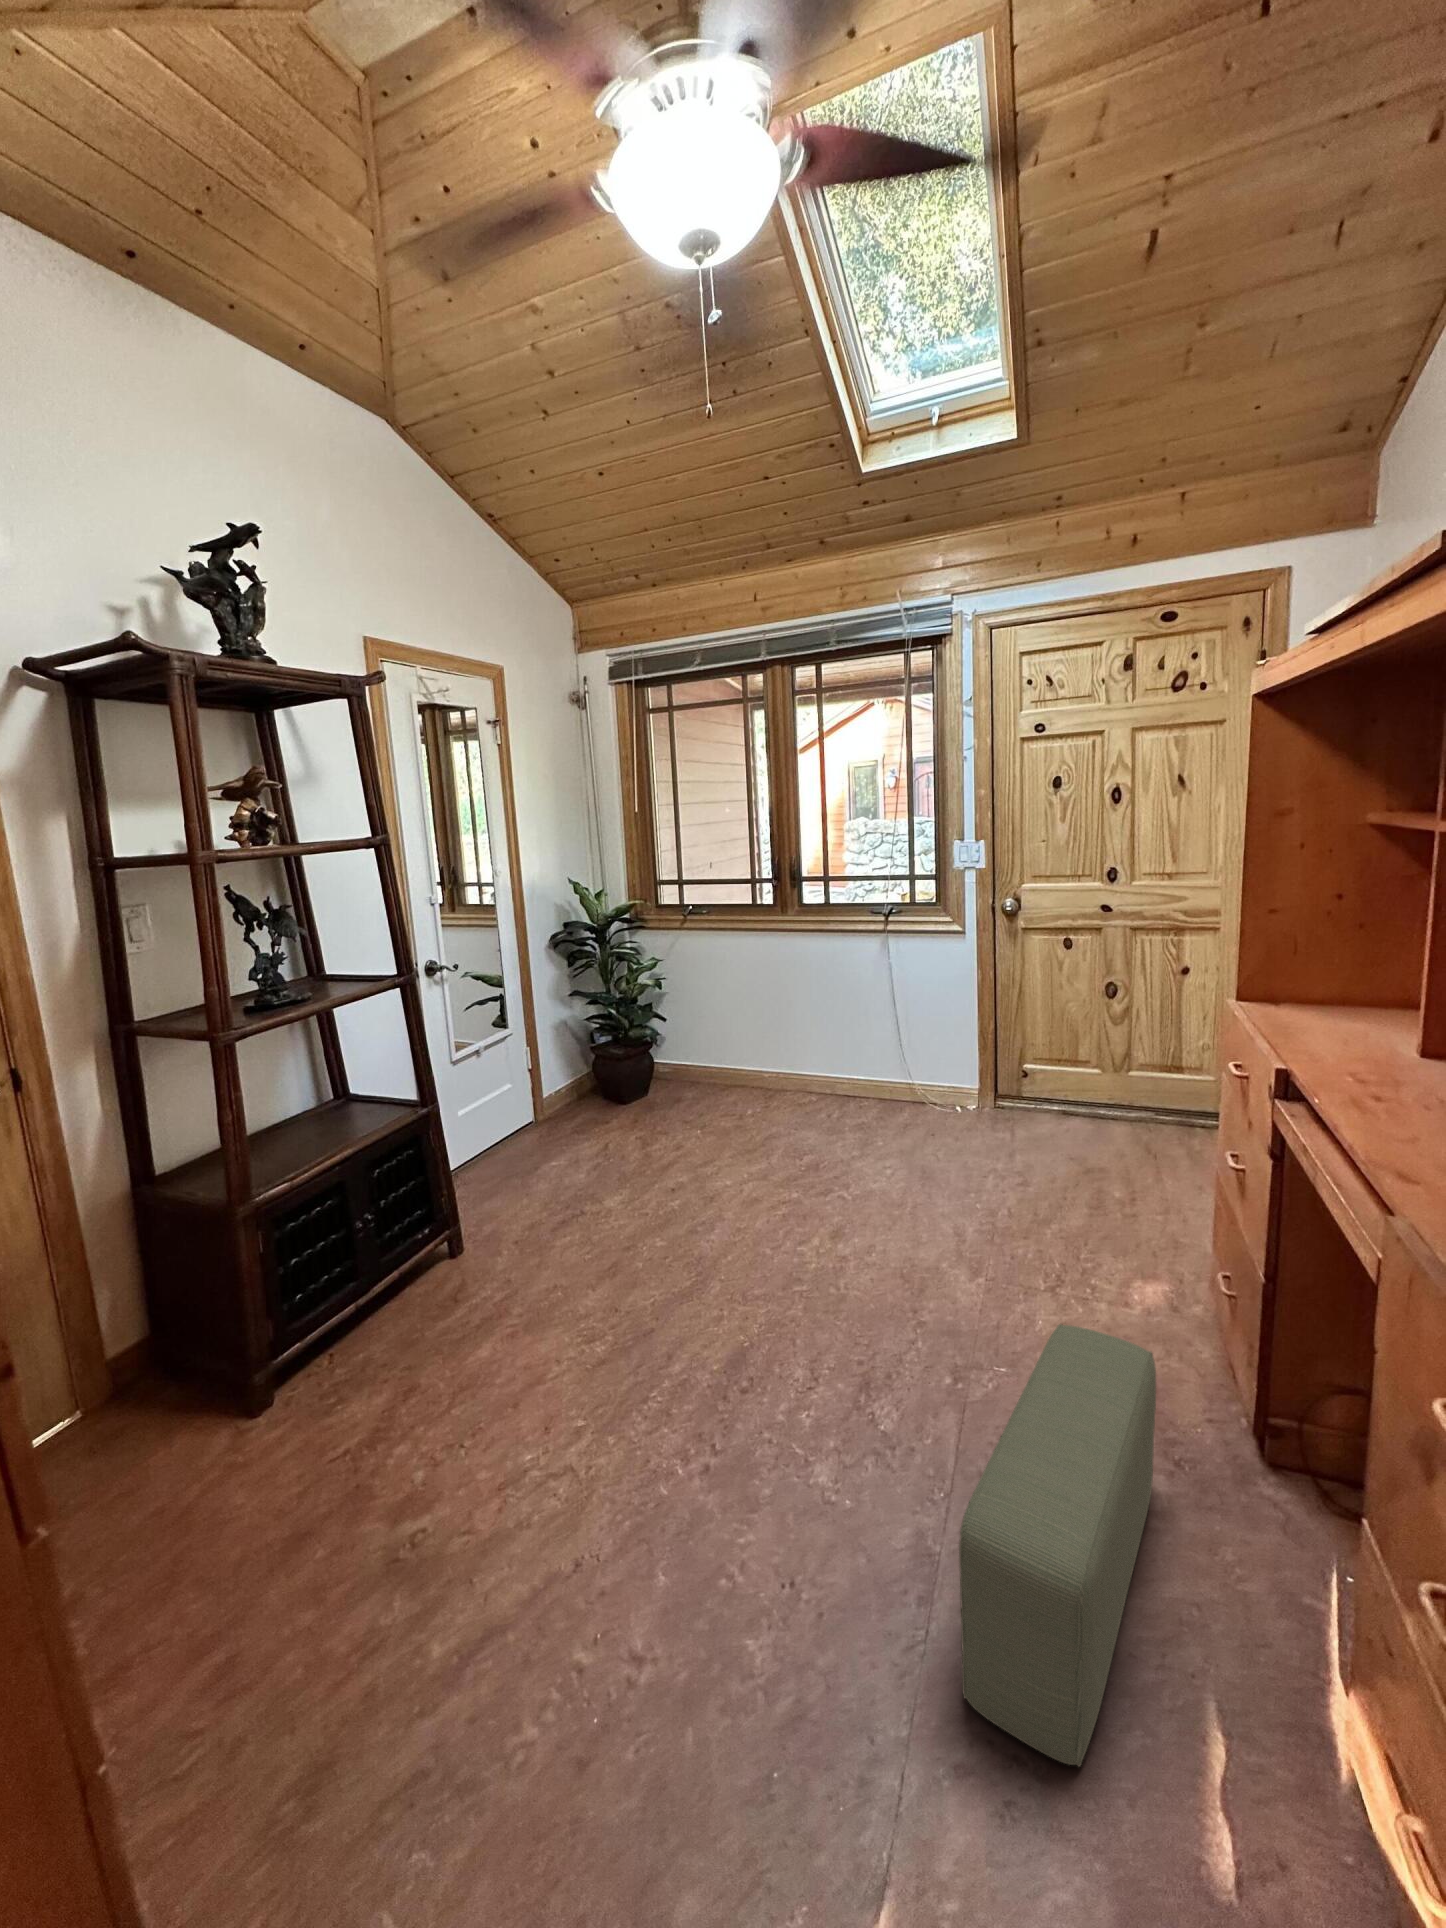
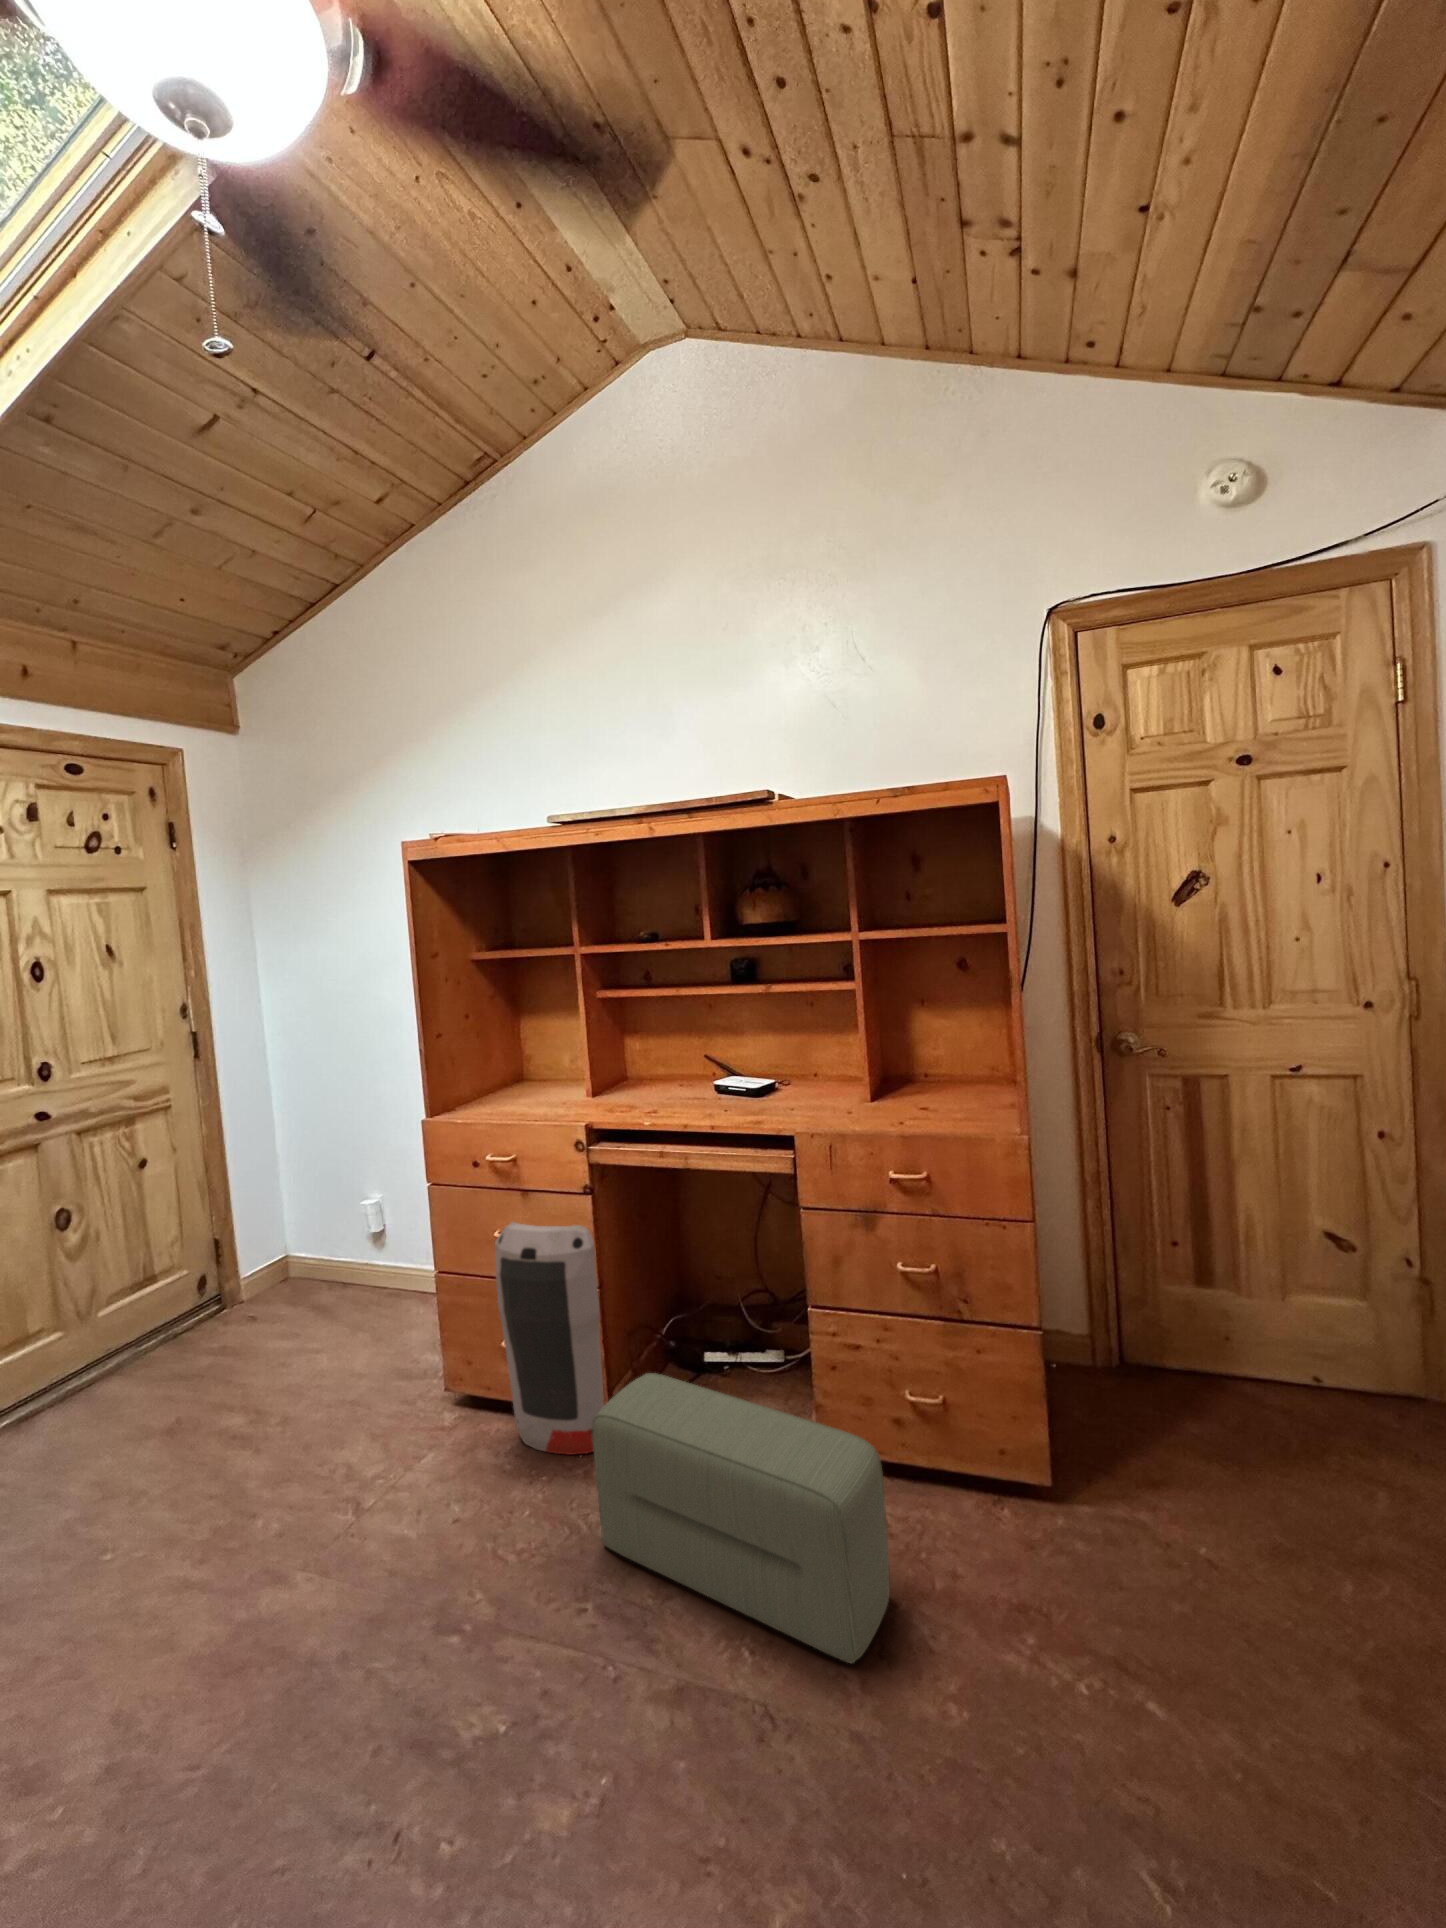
air purifier: none [1152,1134,1233,1426] -> present [495,1222,604,1455]

